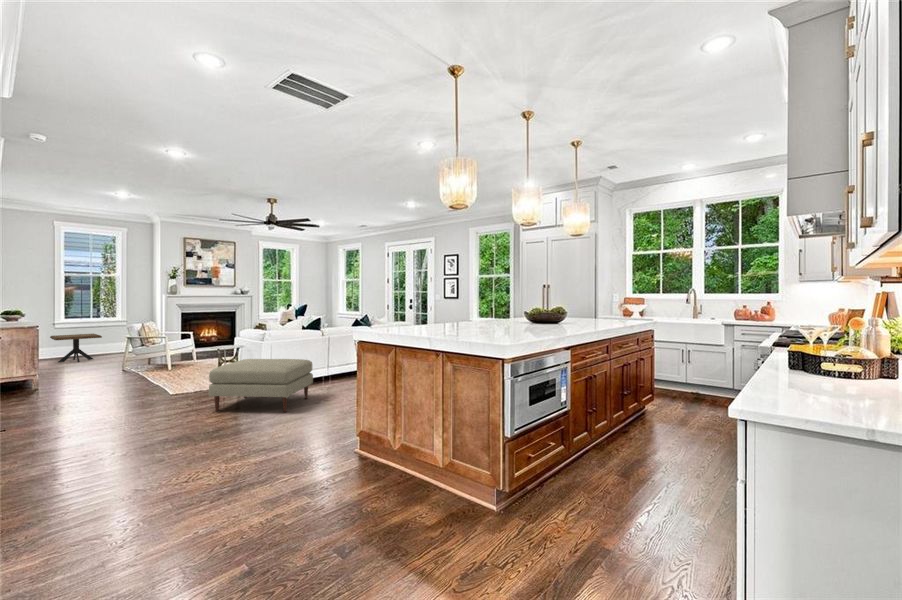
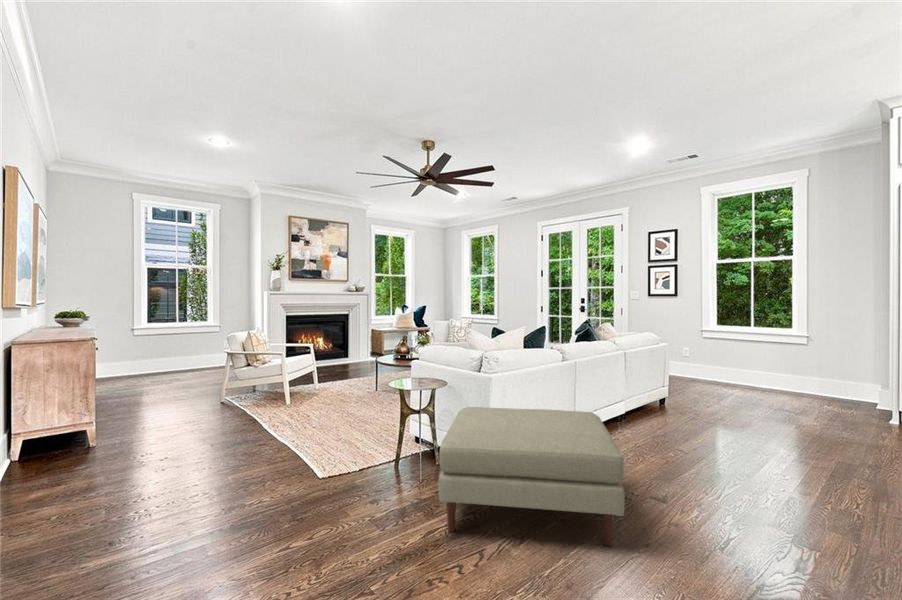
side table: present [50,334,102,362] -> none [127,344,191,384]

